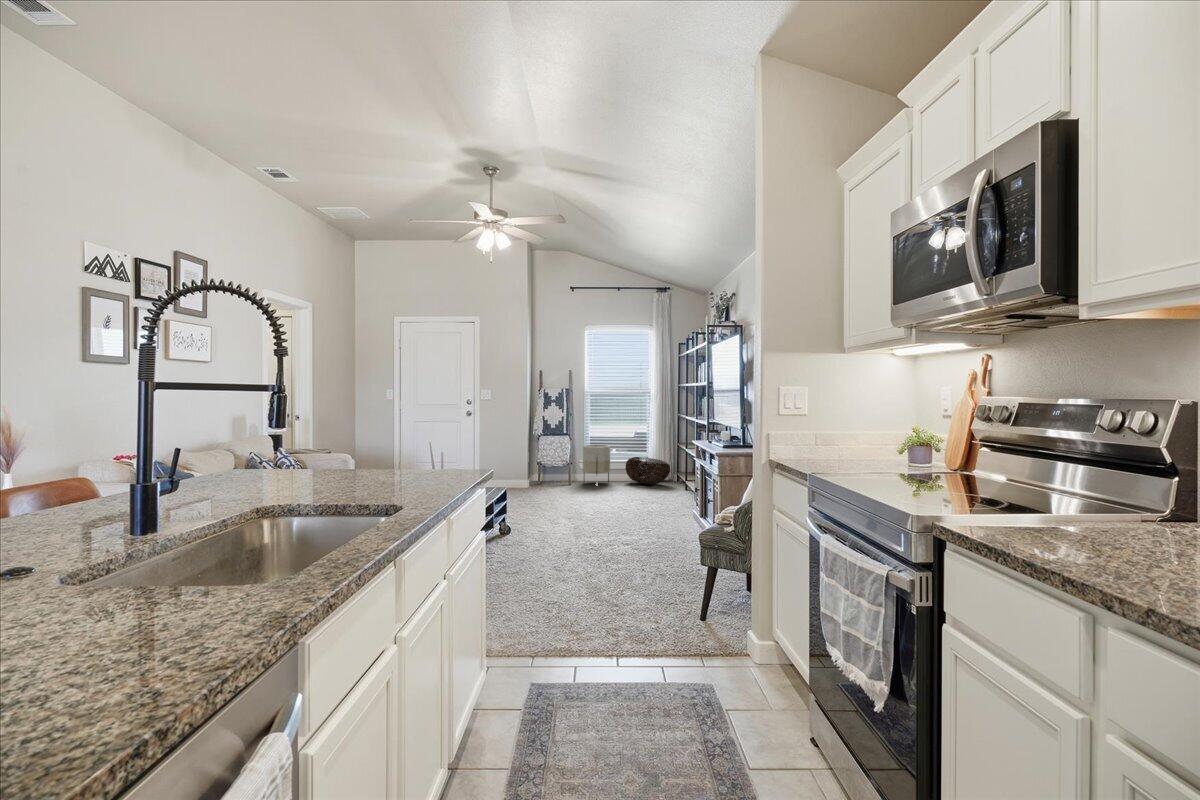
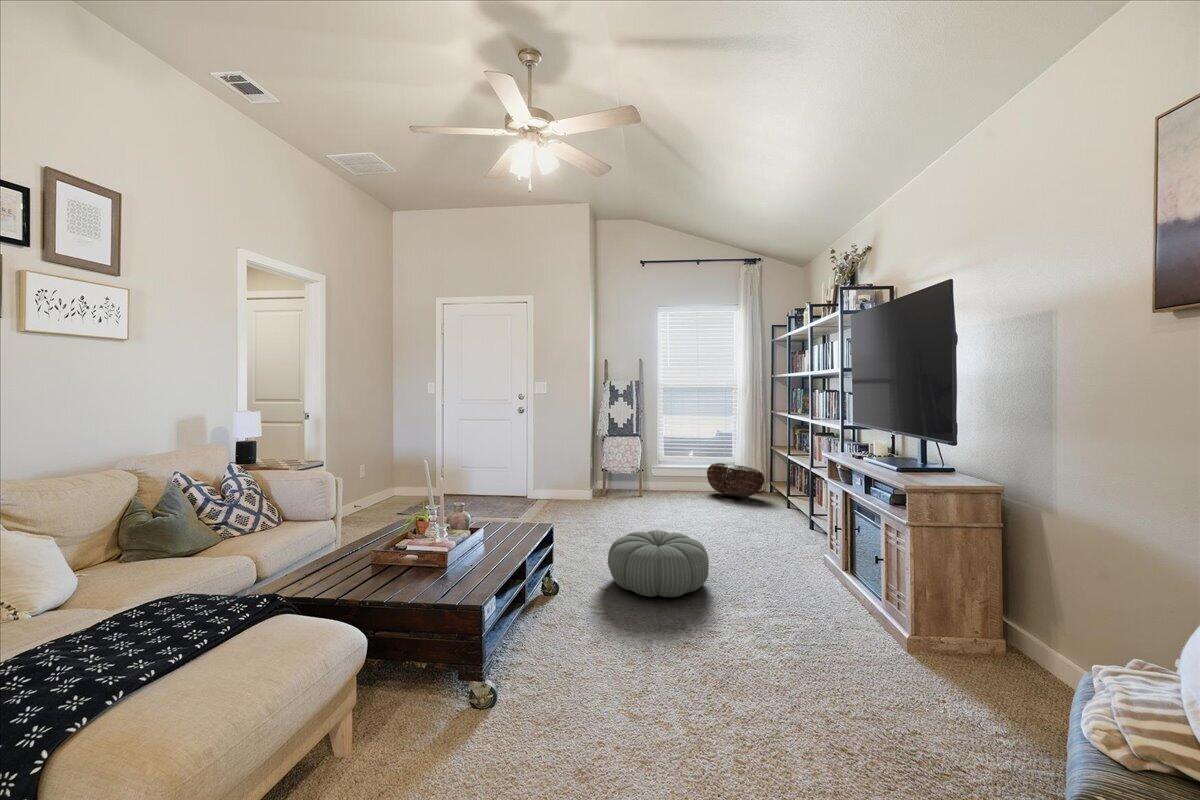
planter: present [583,445,610,482] -> none [656,447,689,497]
pouf: none [543,496,612,535] -> present [608,530,709,597]

